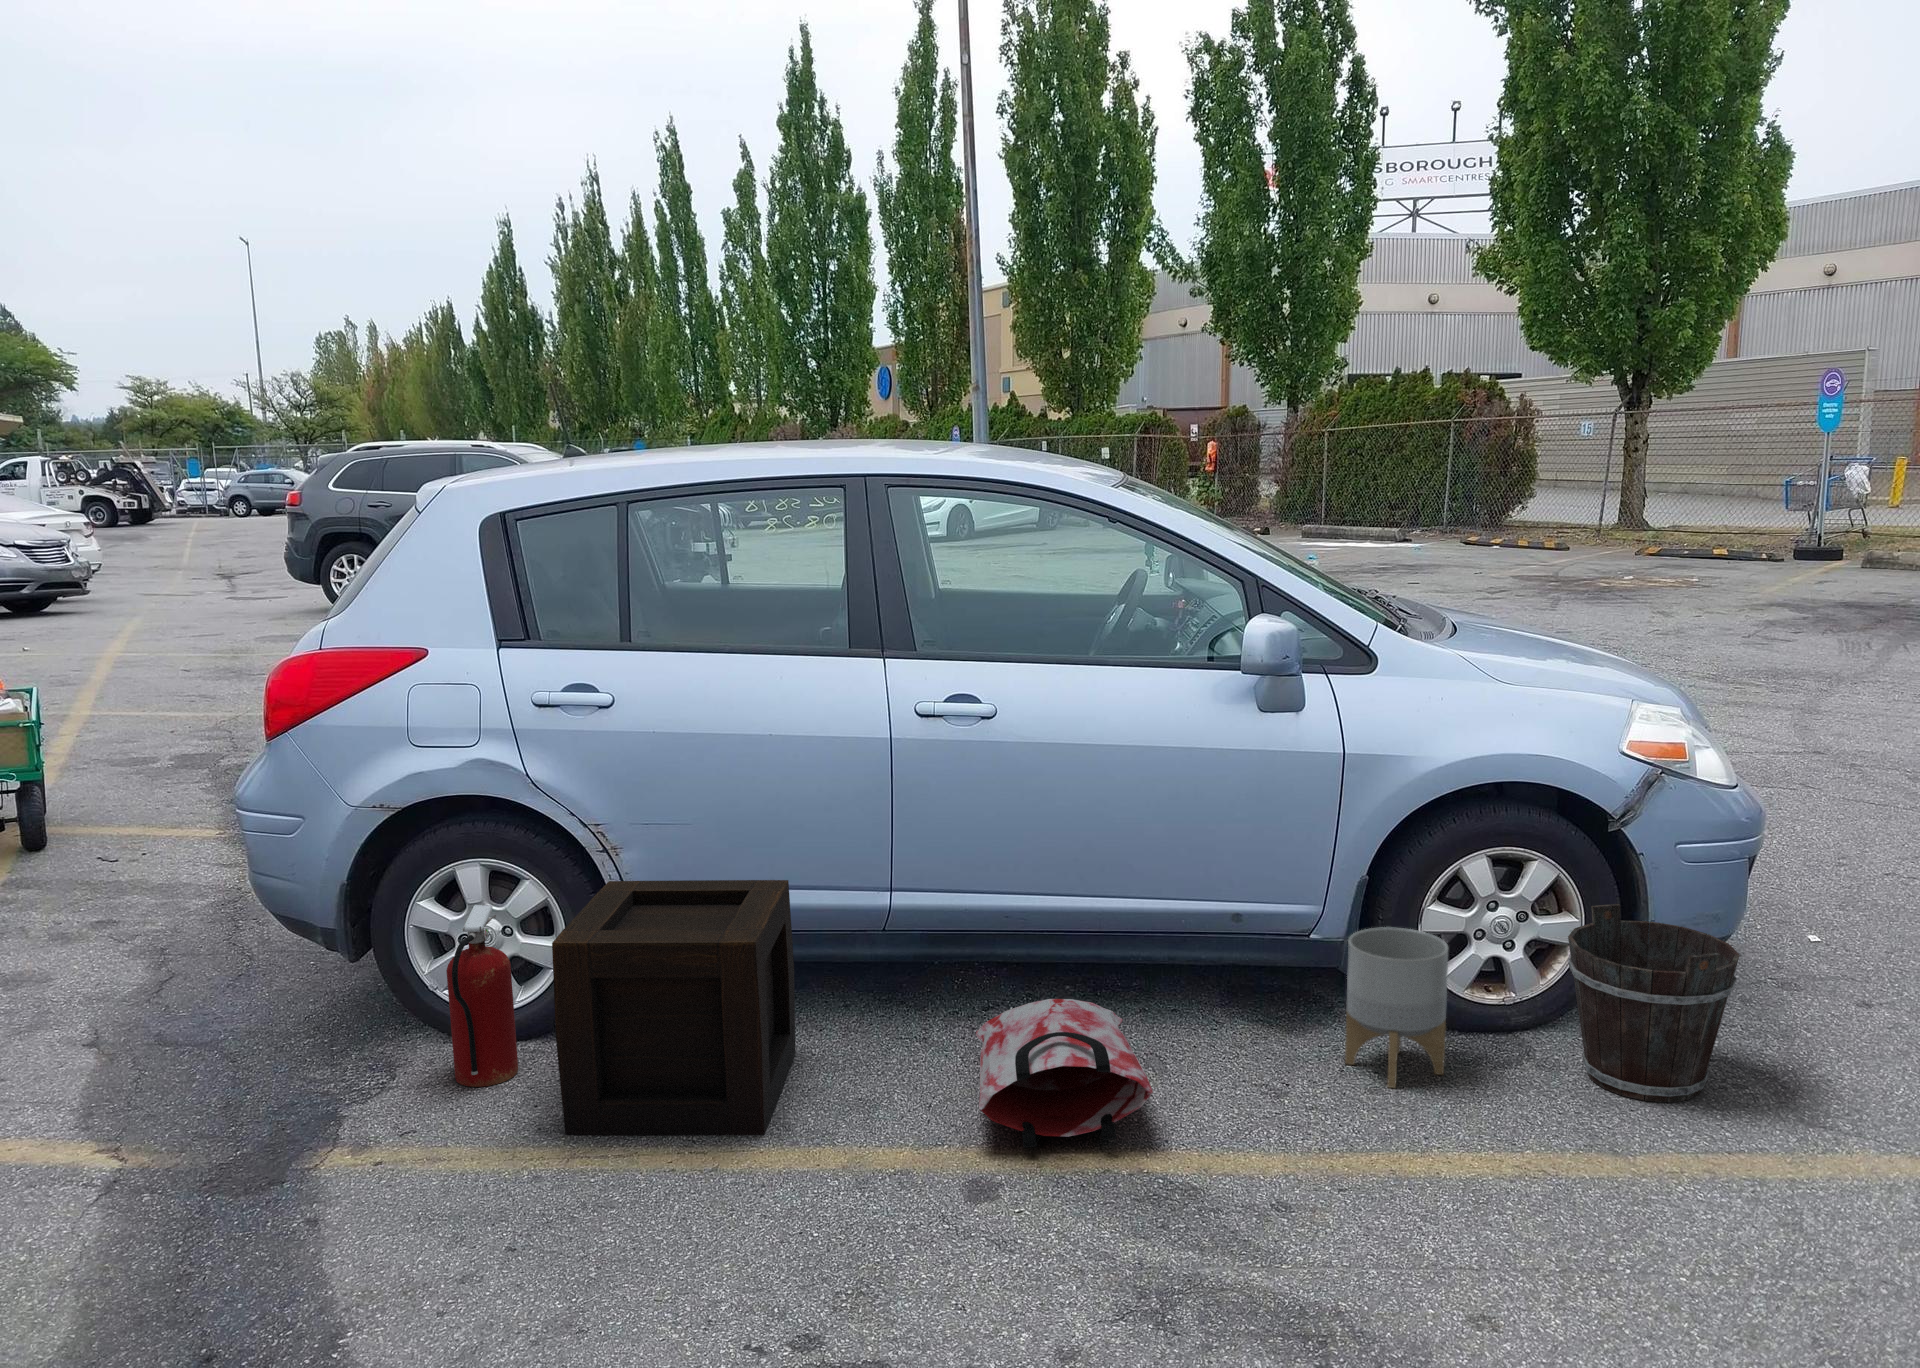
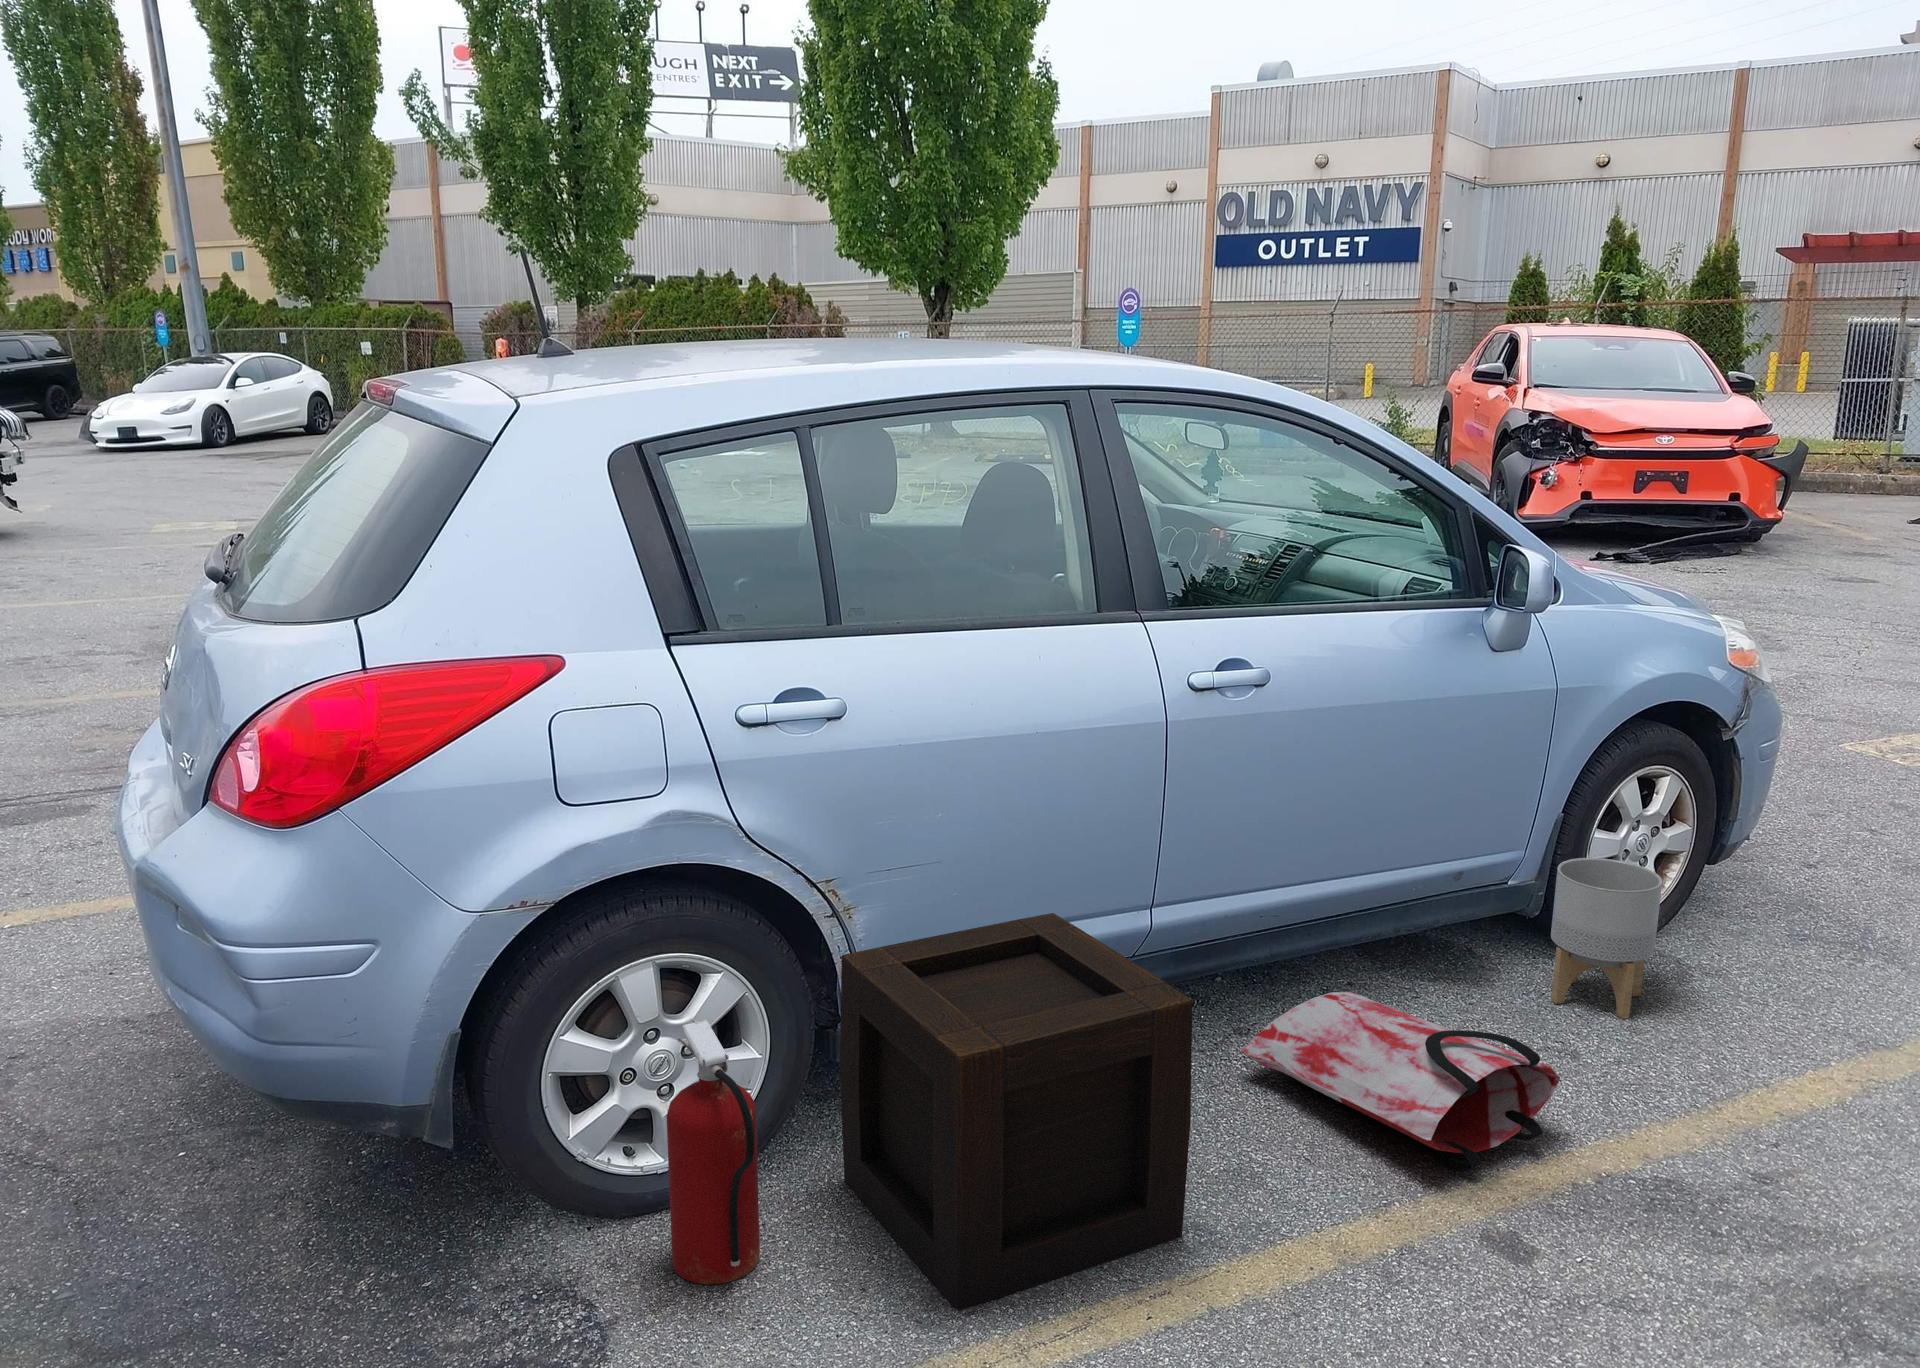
bucket: present [1568,904,1740,1102] -> none [1707,805,1874,983]

